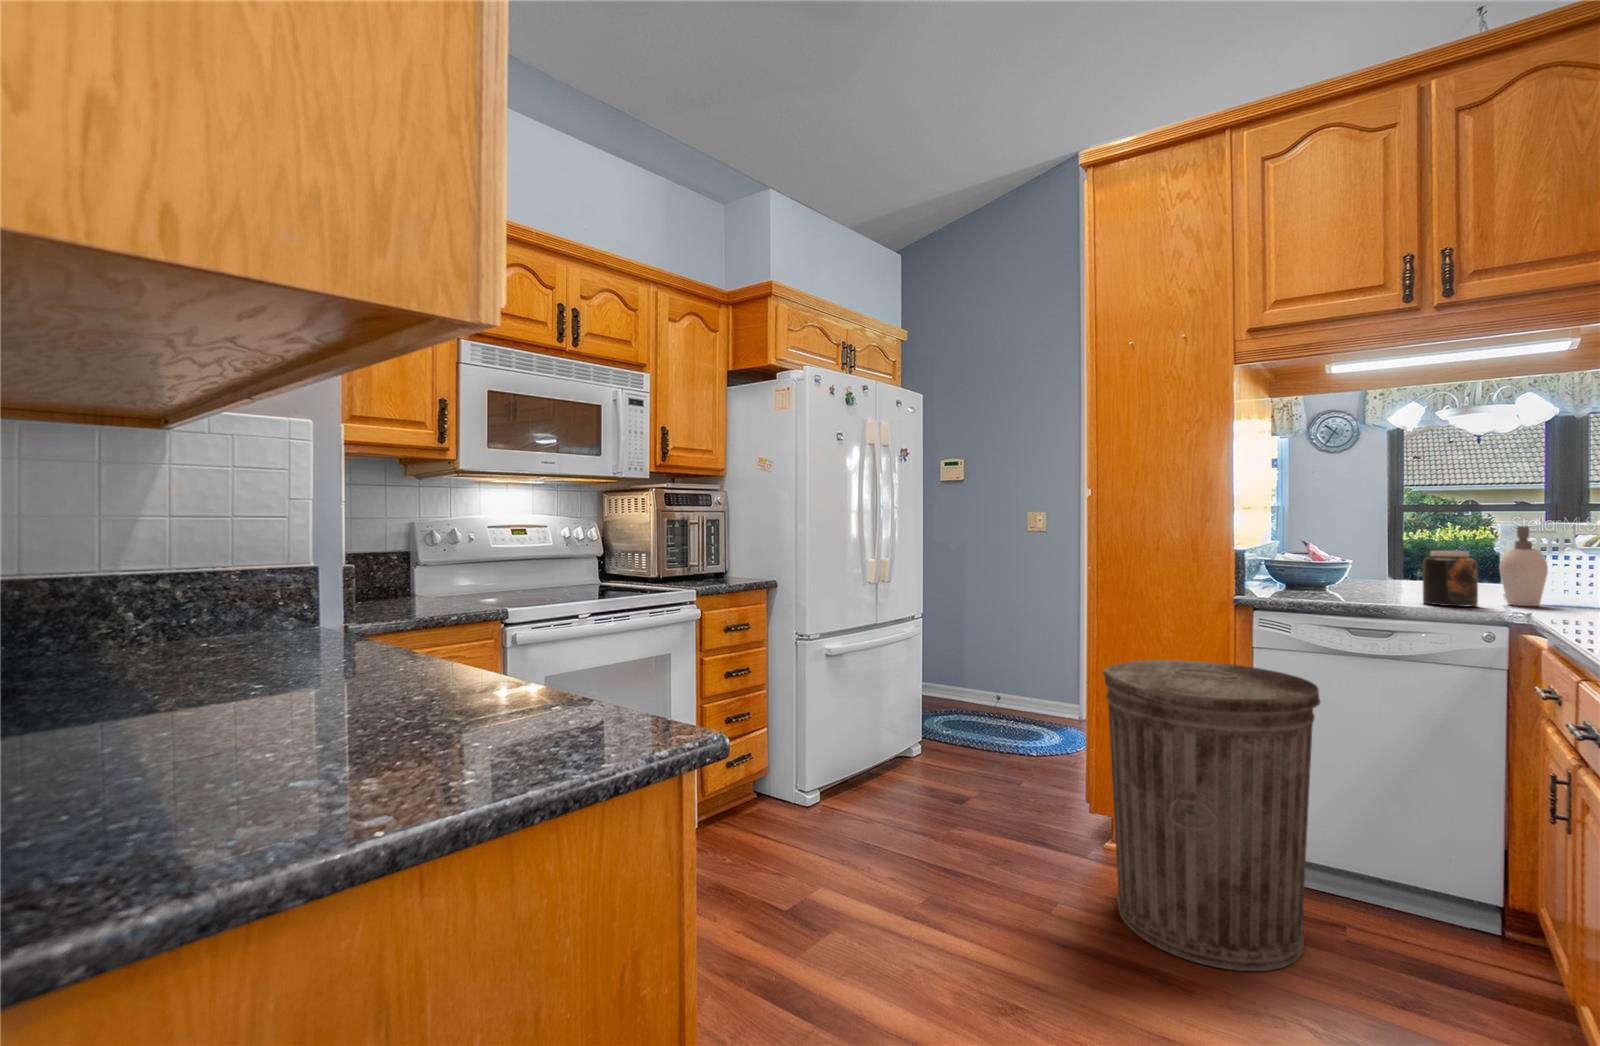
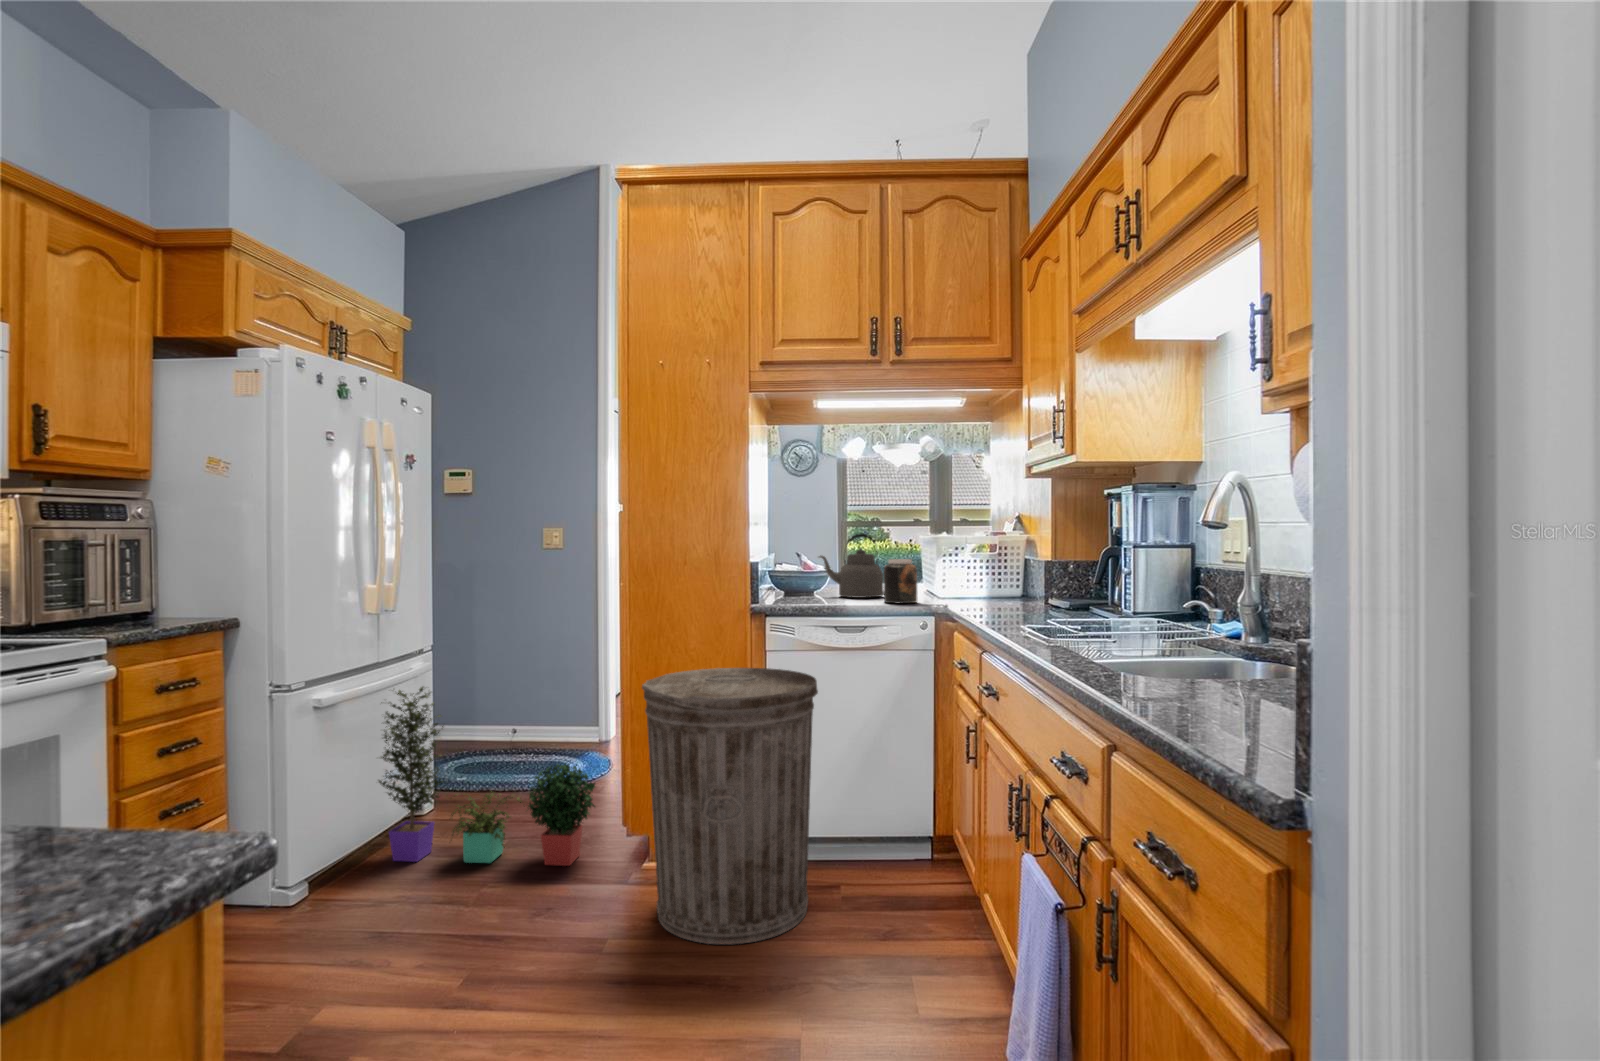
kettle: none [1324,519,1423,596] -> present [819,534,884,598]
soap dispenser: present [1499,526,1548,606] -> none [930,539,961,600]
potted plant: none [873,646,1060,831] -> present [379,687,595,866]

